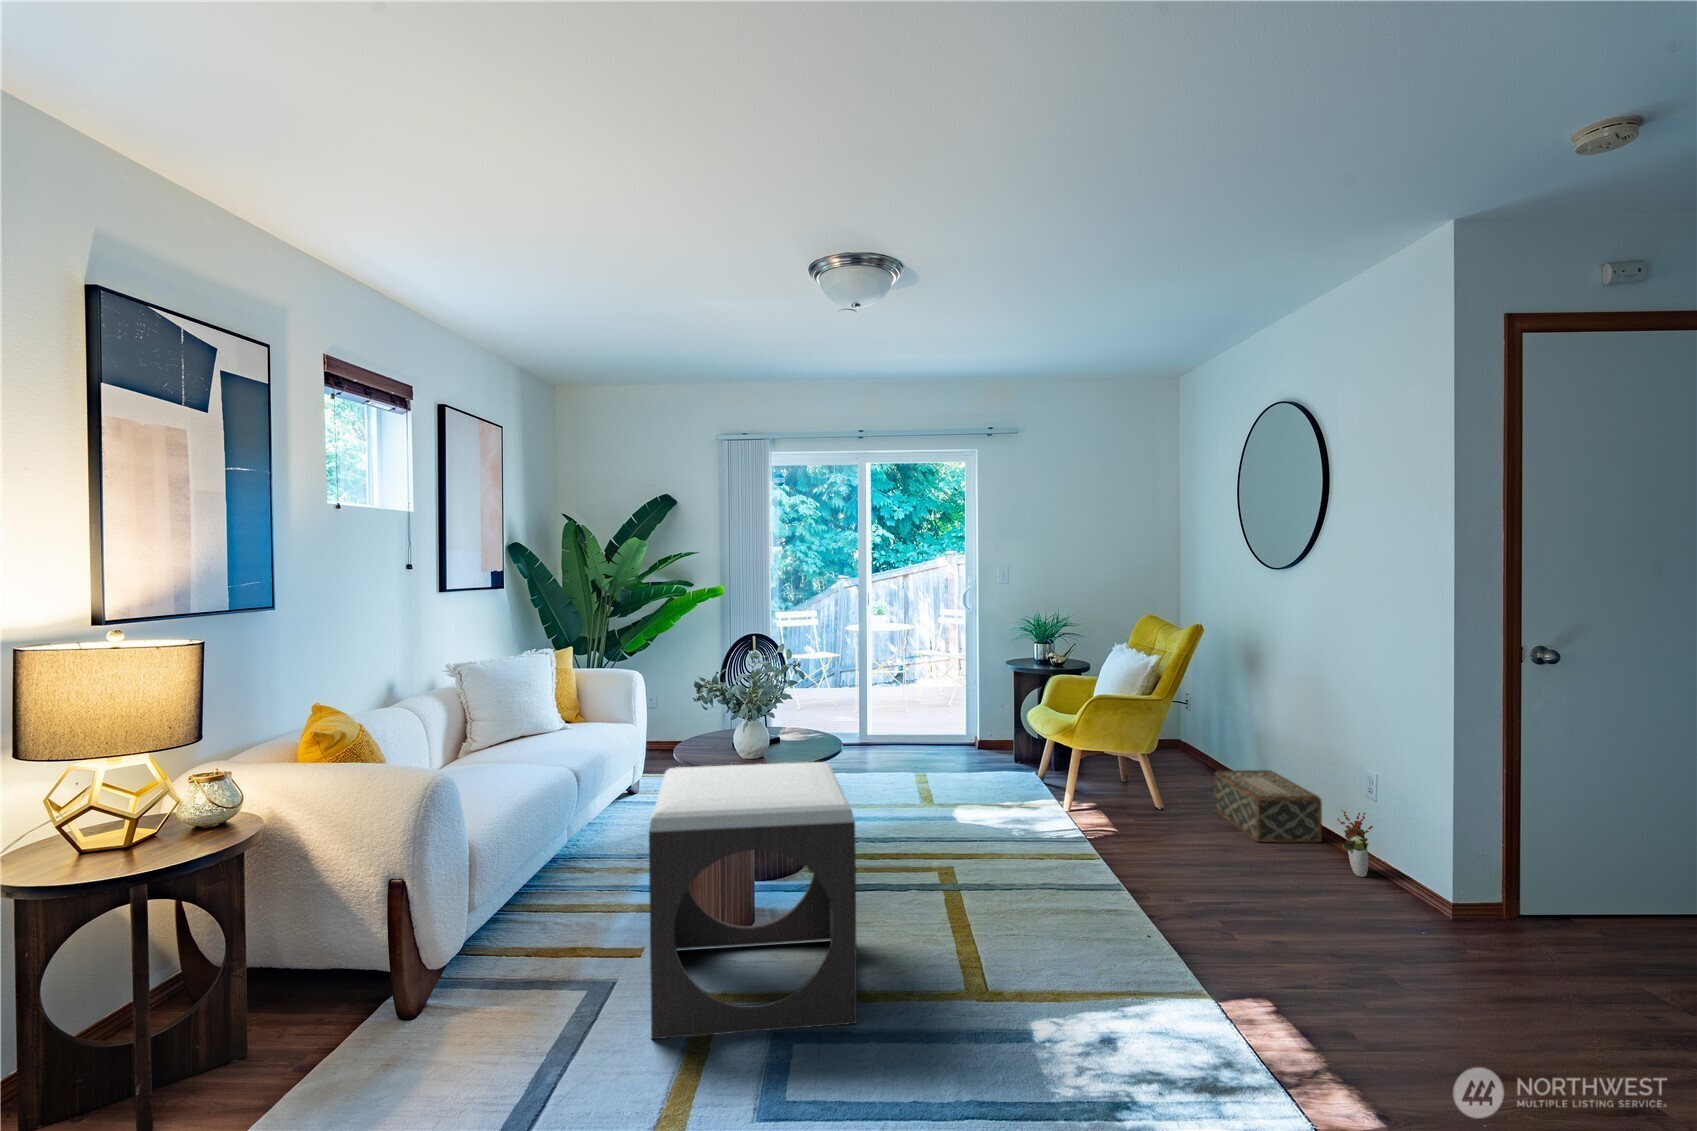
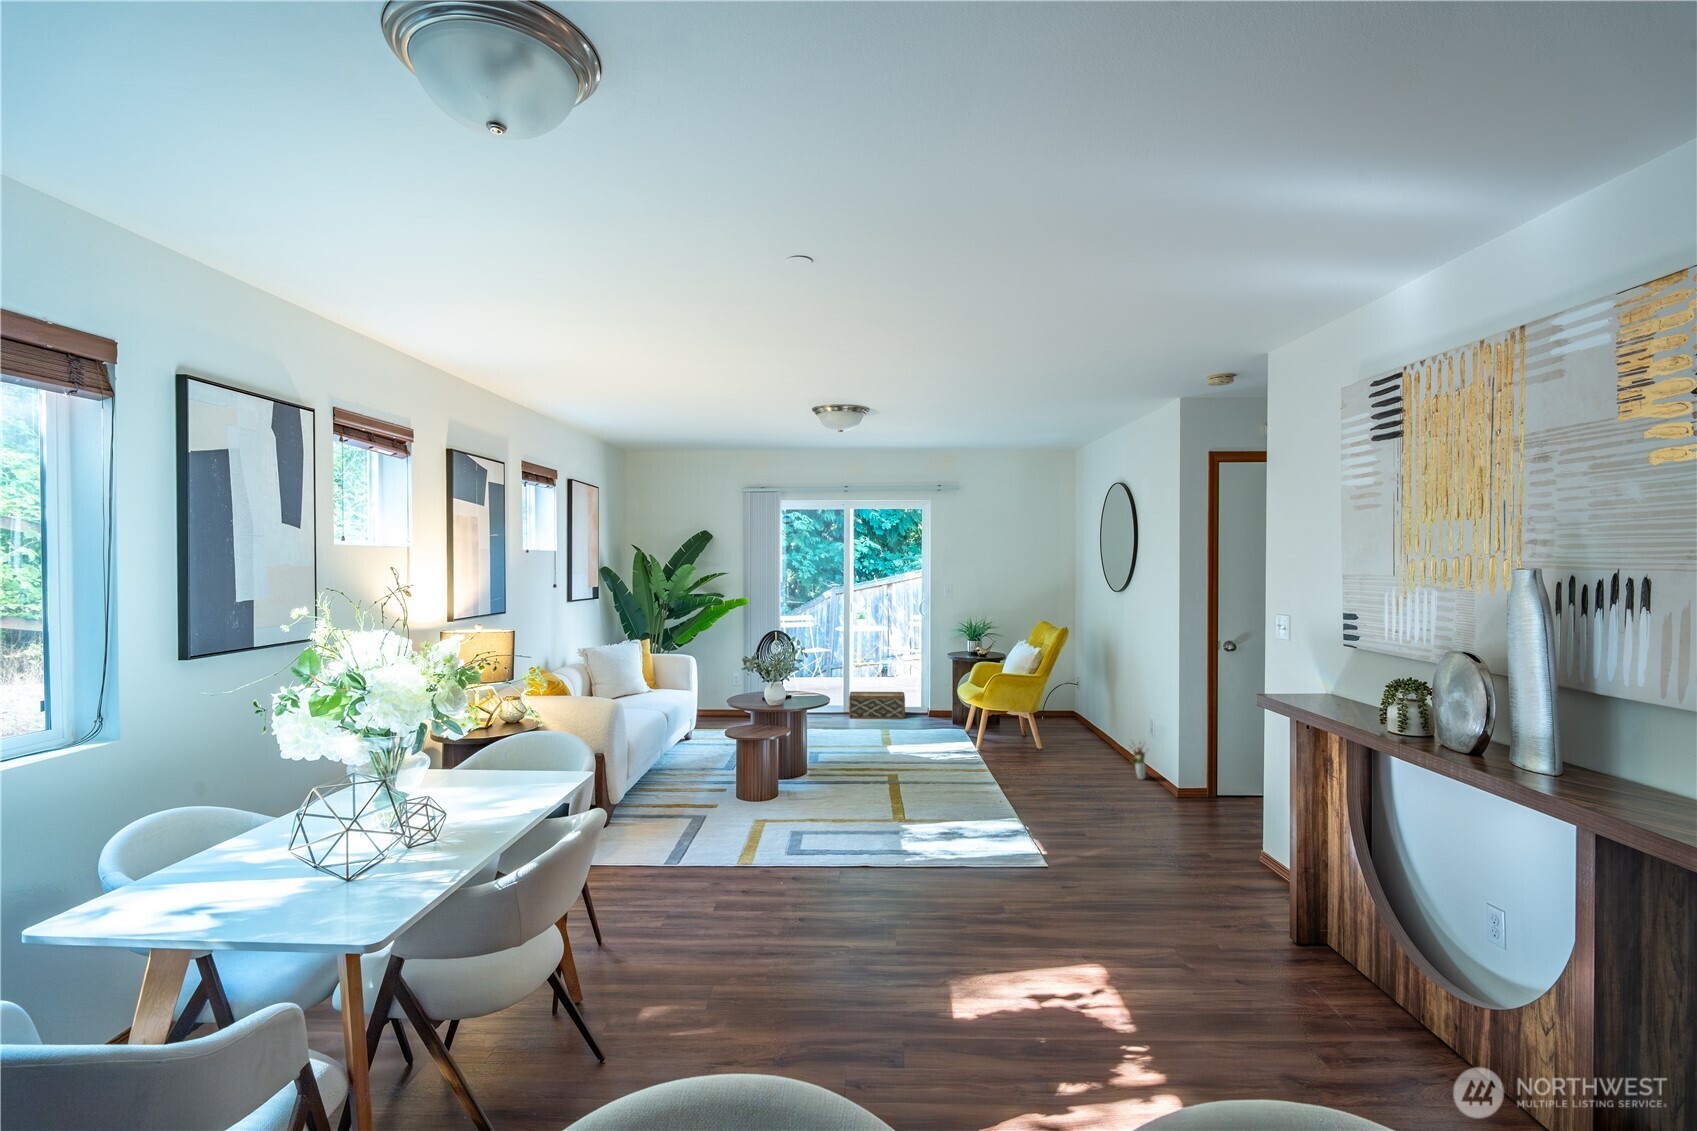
footstool: present [649,762,857,1039] -> none [730,702,835,833]
woven basket: present [1214,770,1322,842] -> present [849,692,905,719]

